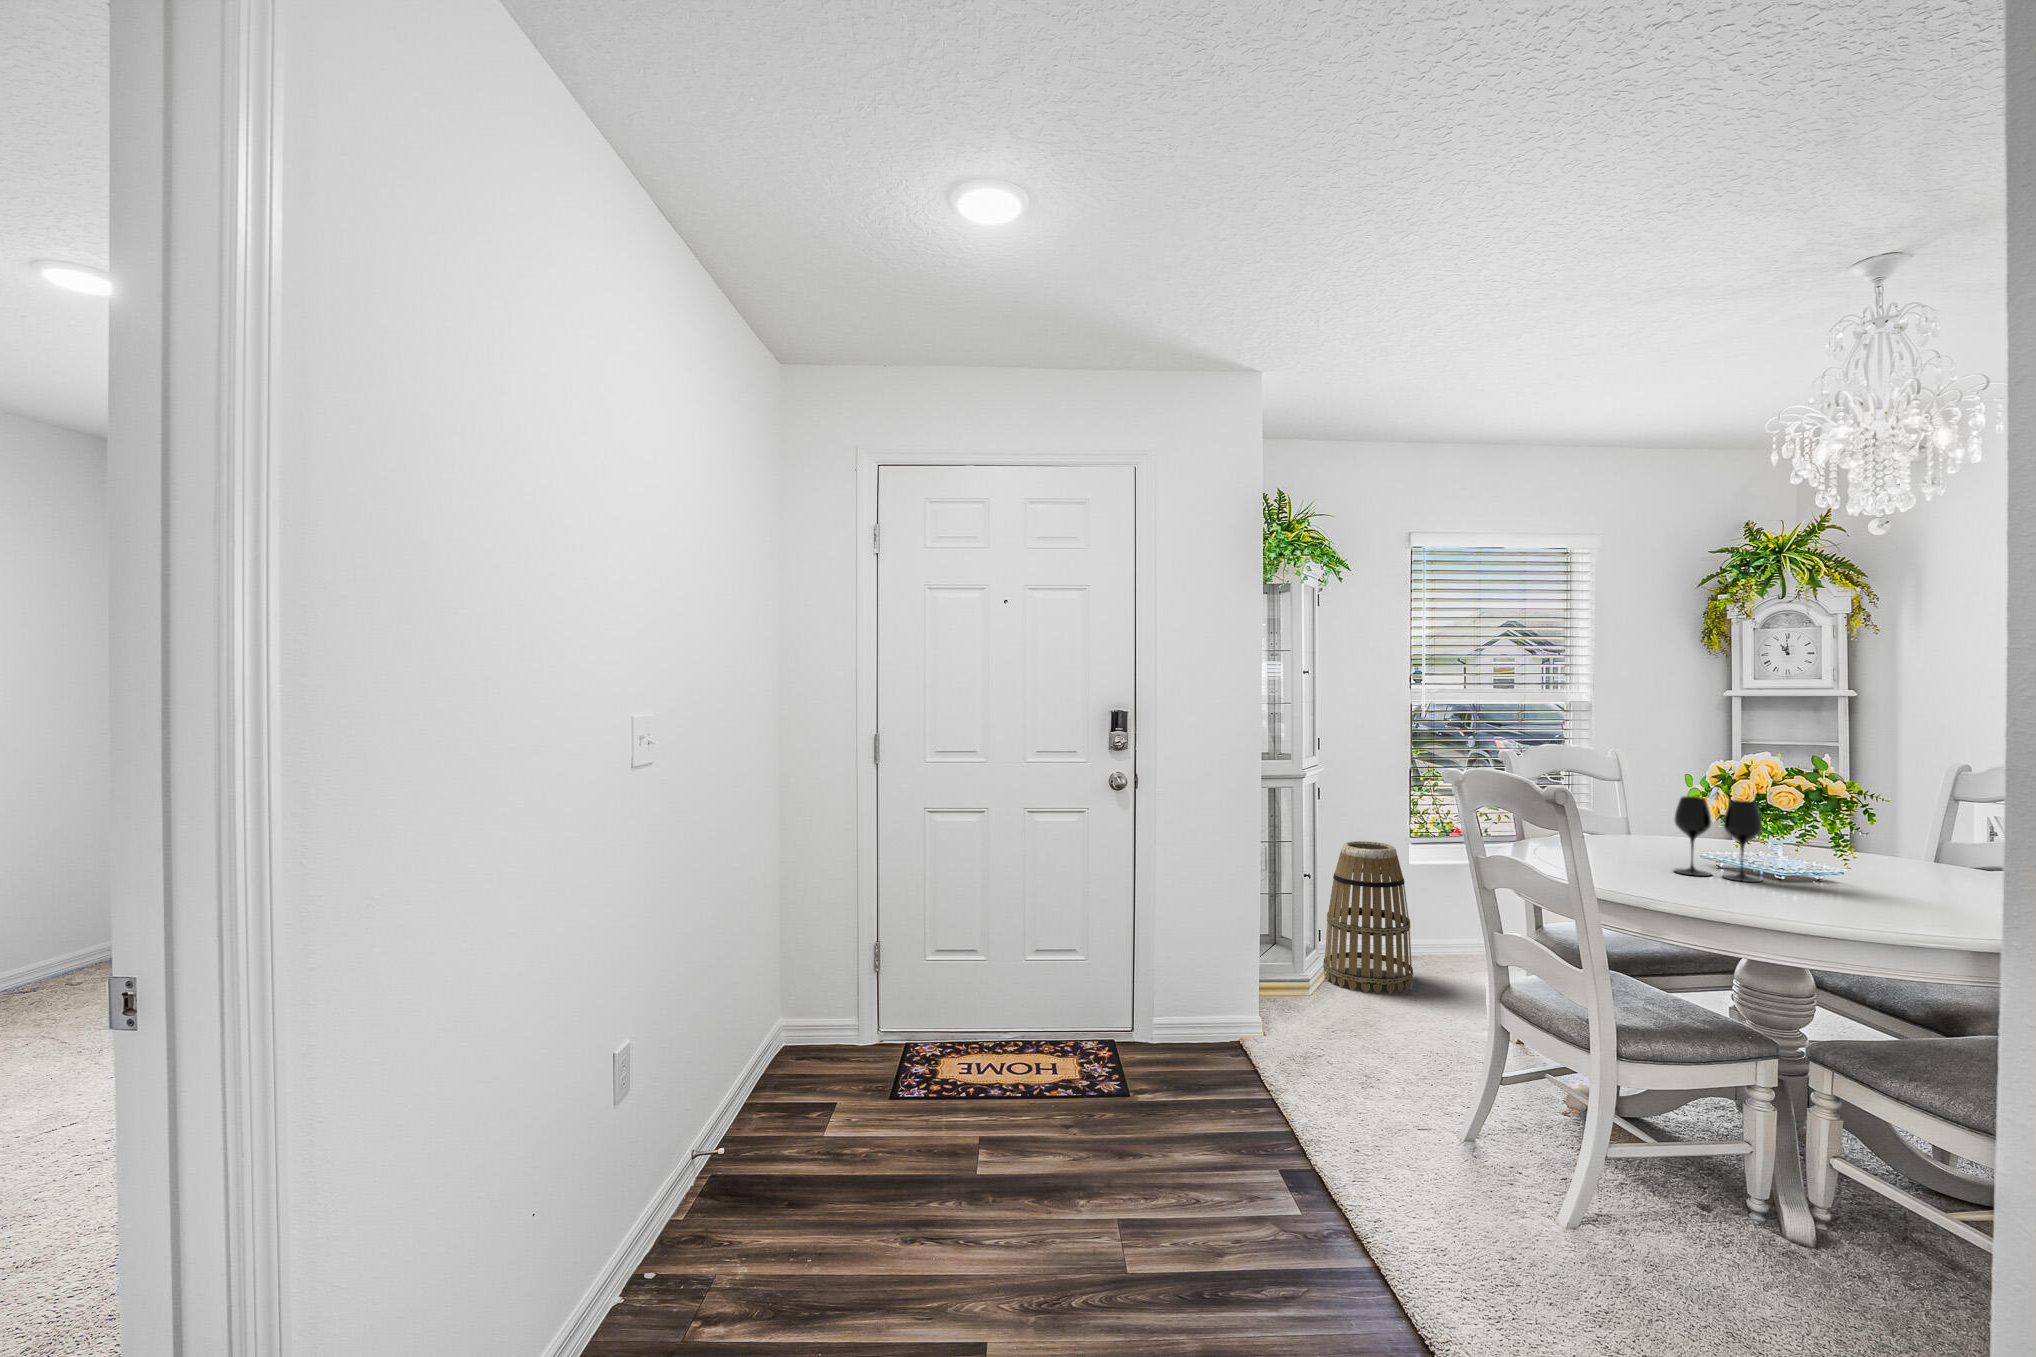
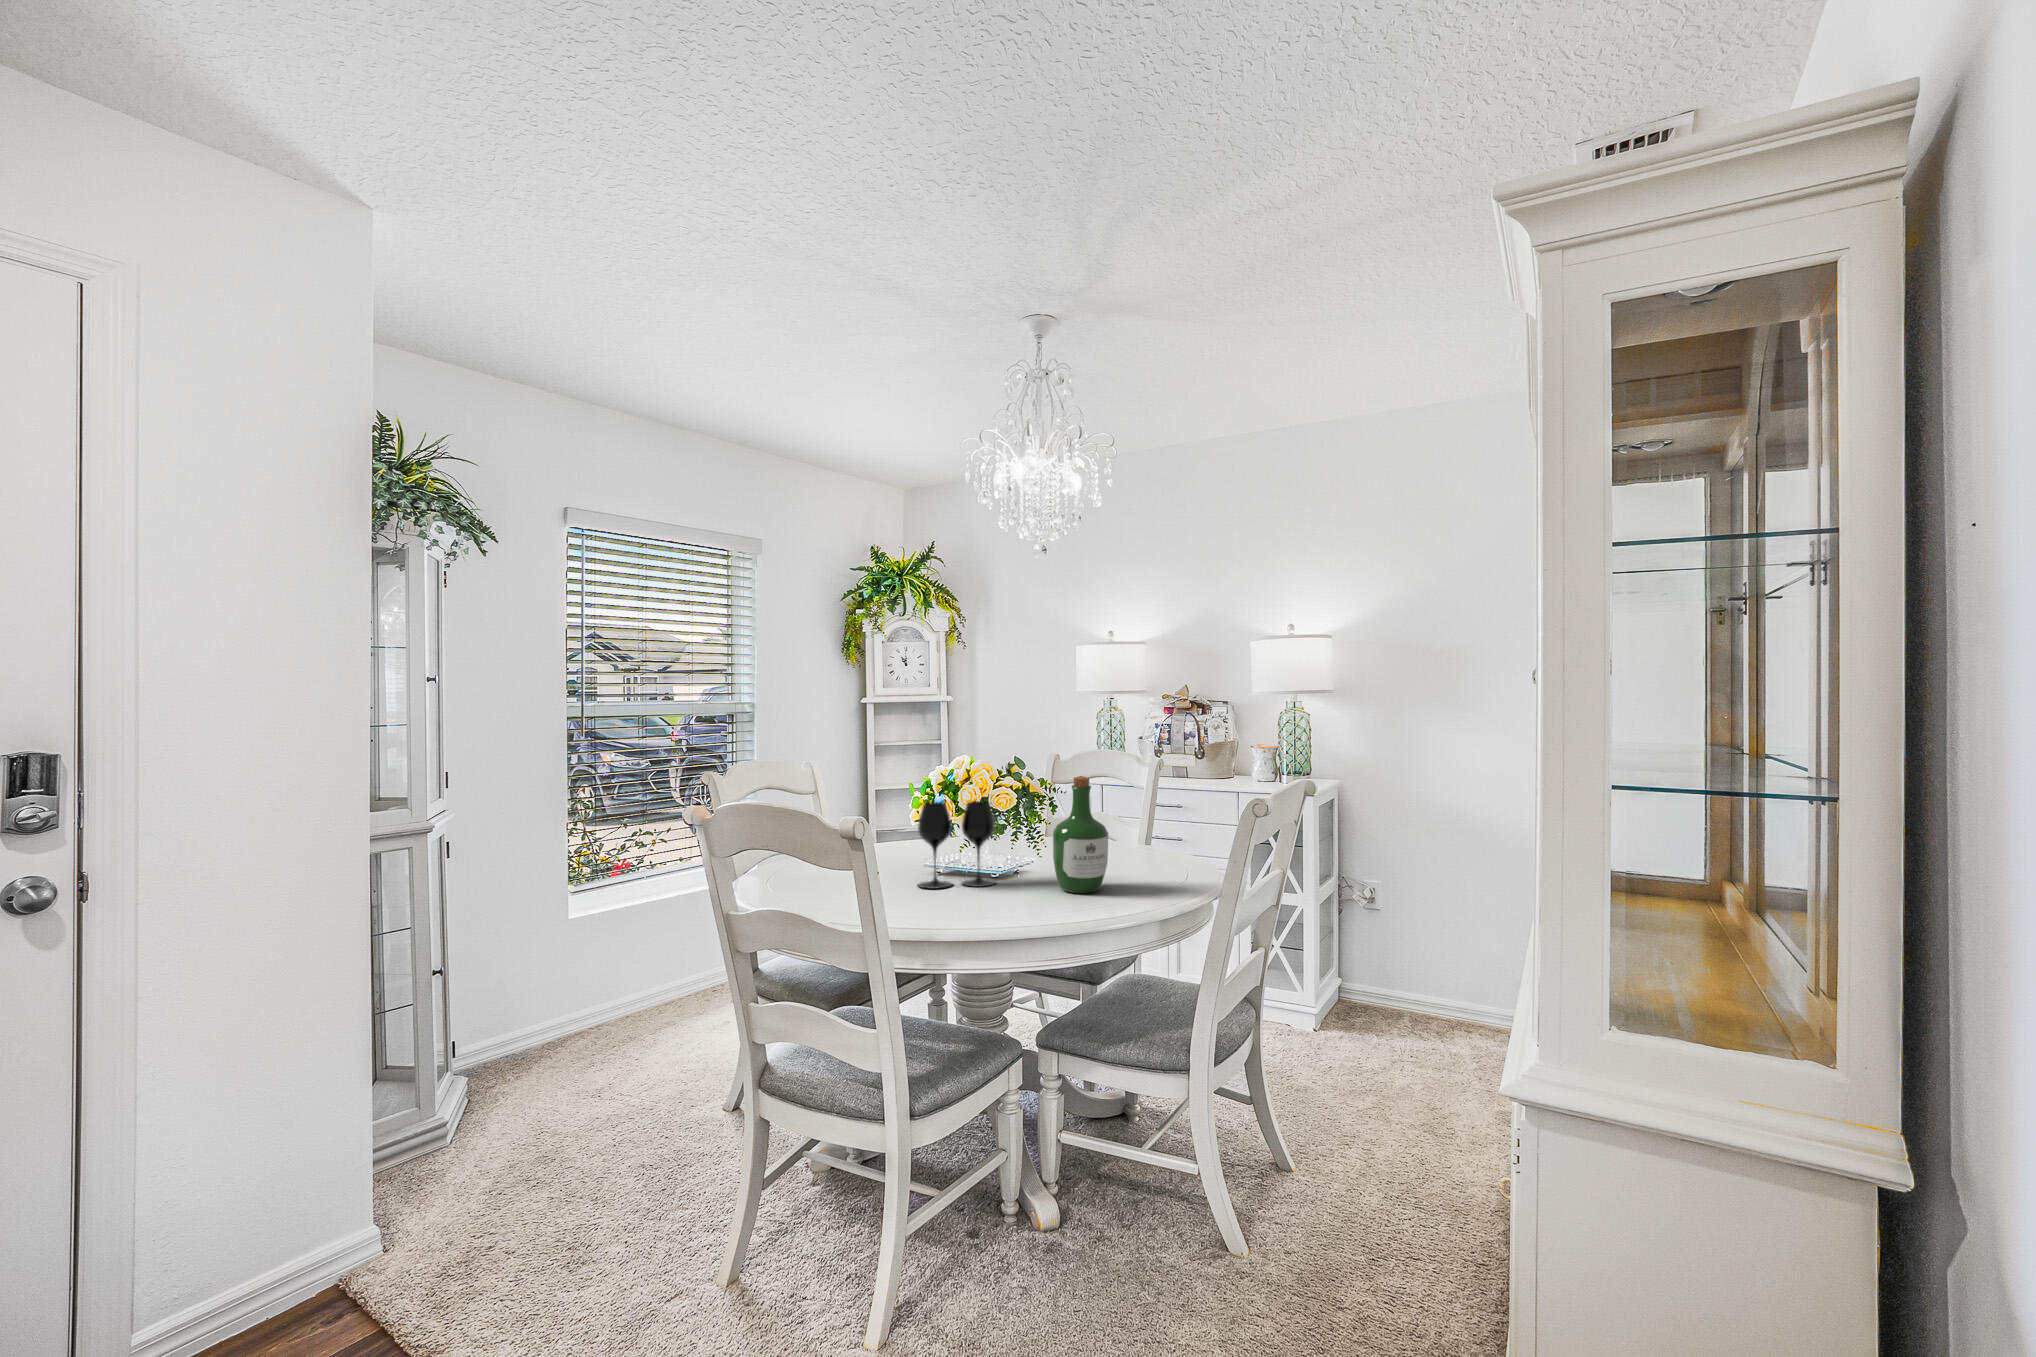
wine bottle: none [1820,786,1893,906] -> present [1053,776,1108,893]
basket: present [1323,841,1413,994] -> none [463,903,590,1115]

